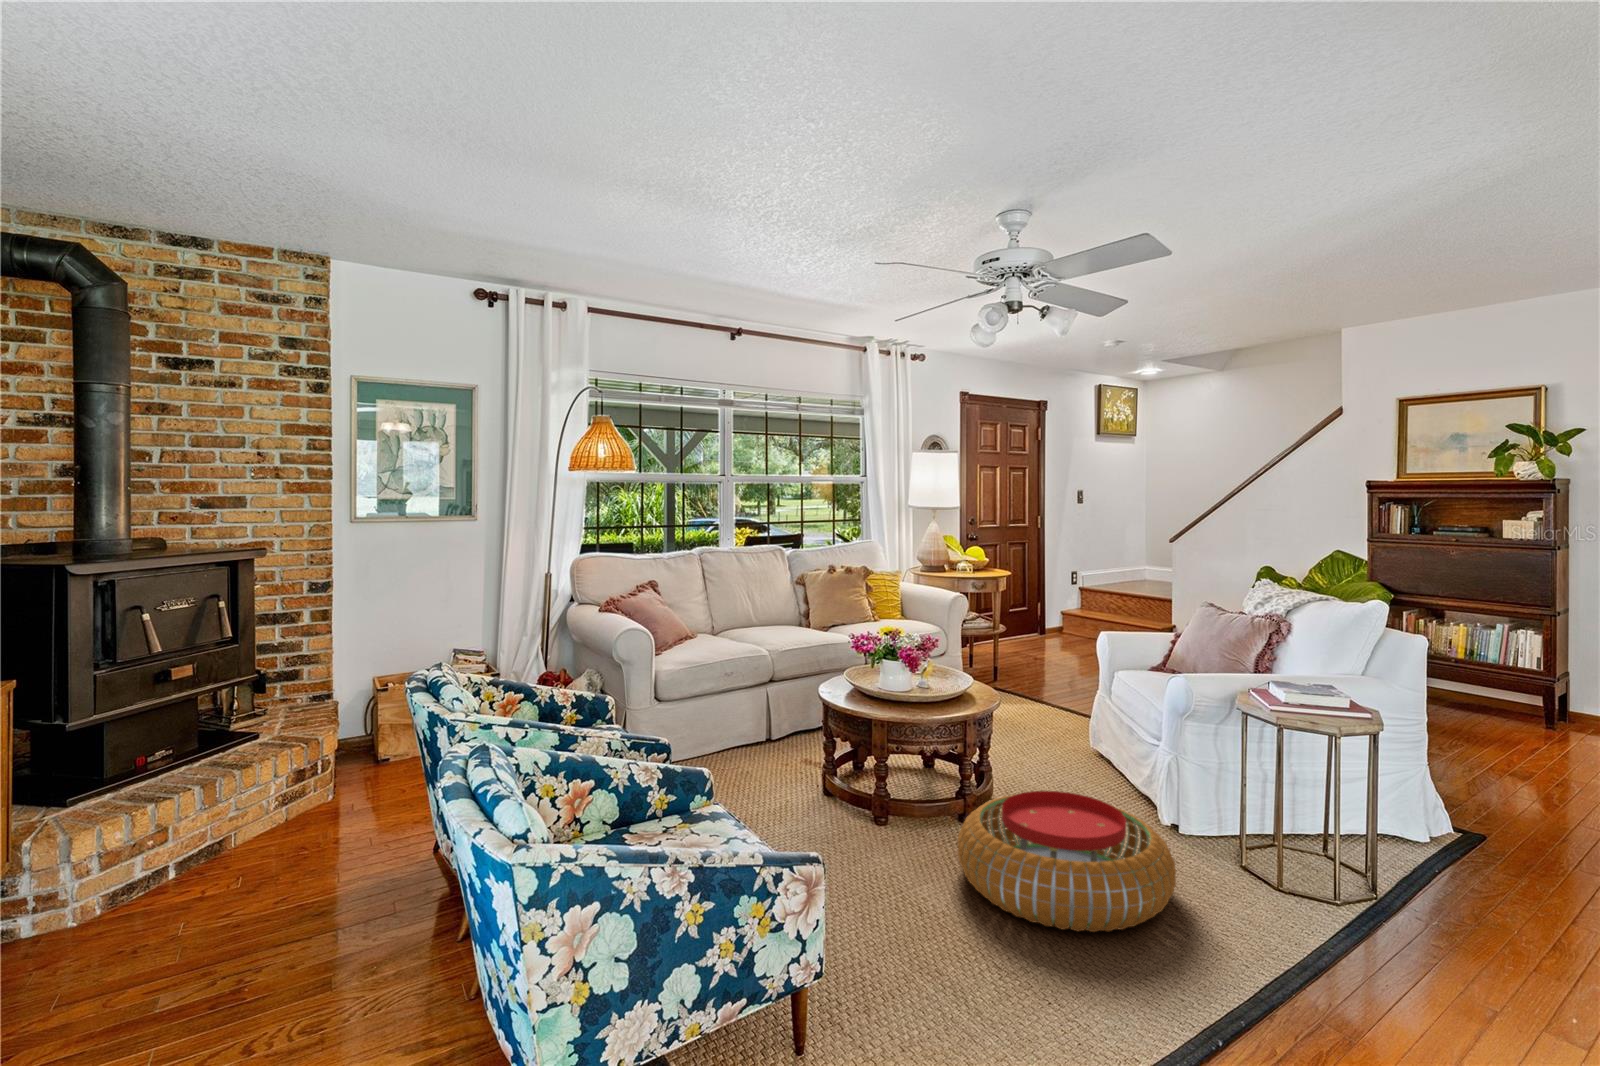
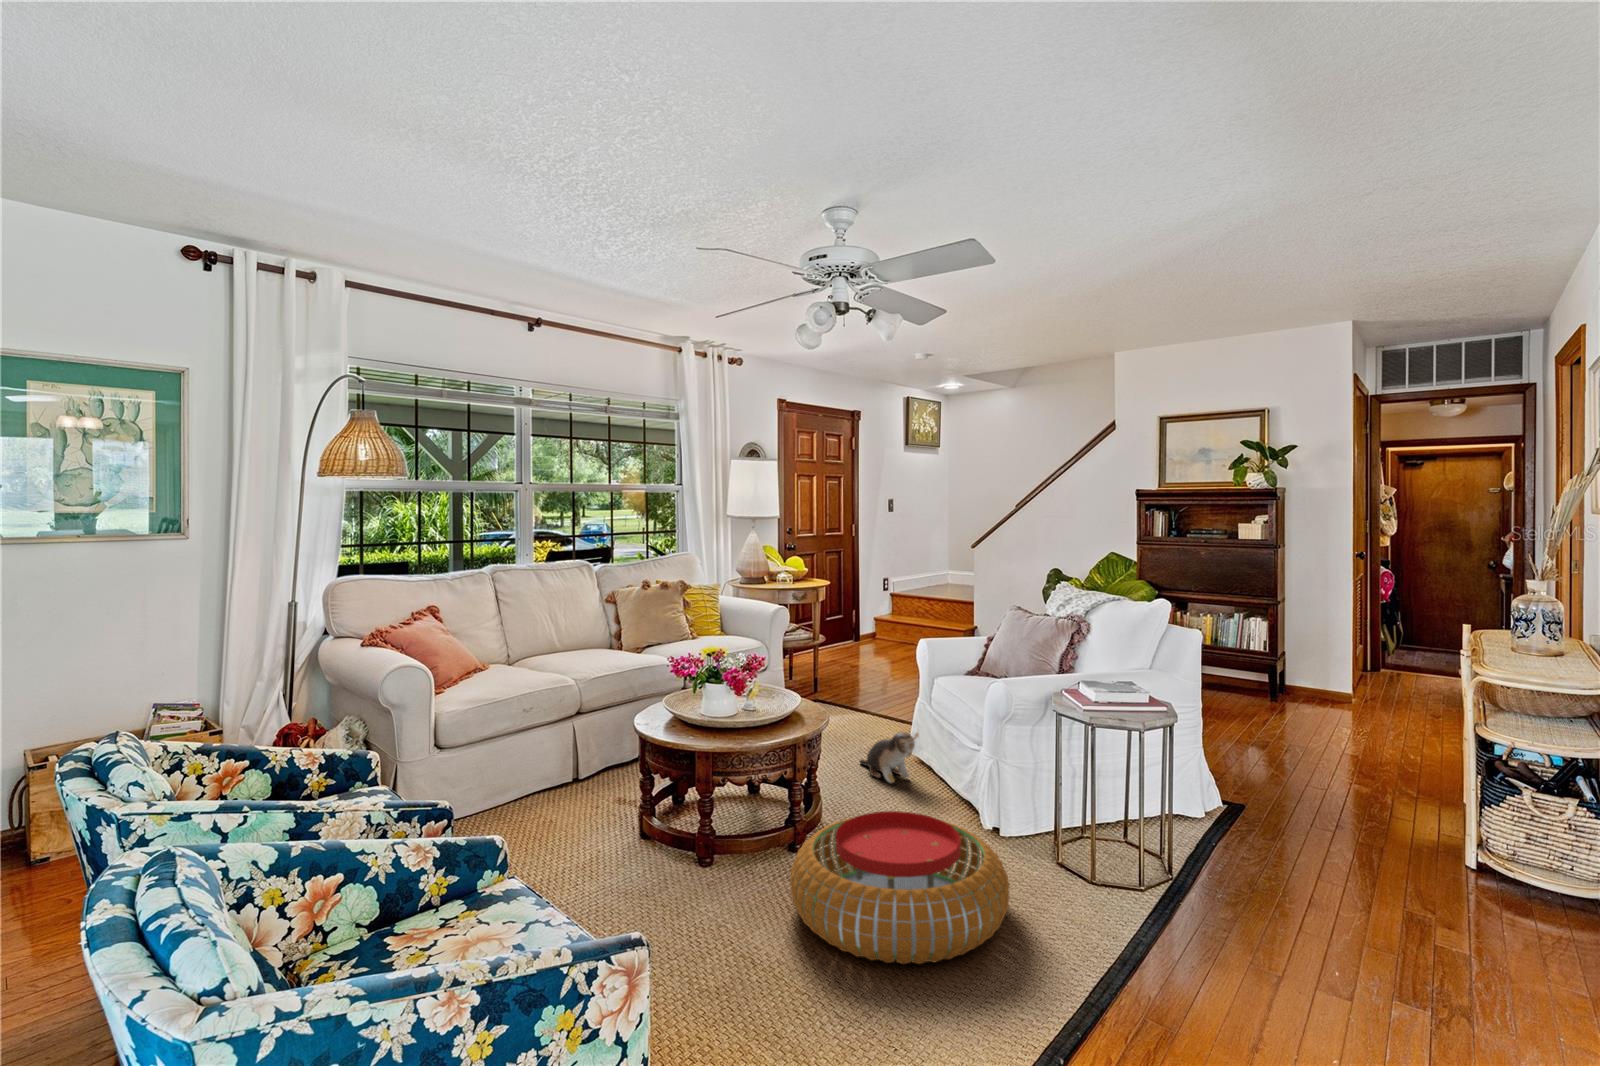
plush toy: none [1036,721,1097,772] -> present [860,732,919,784]

